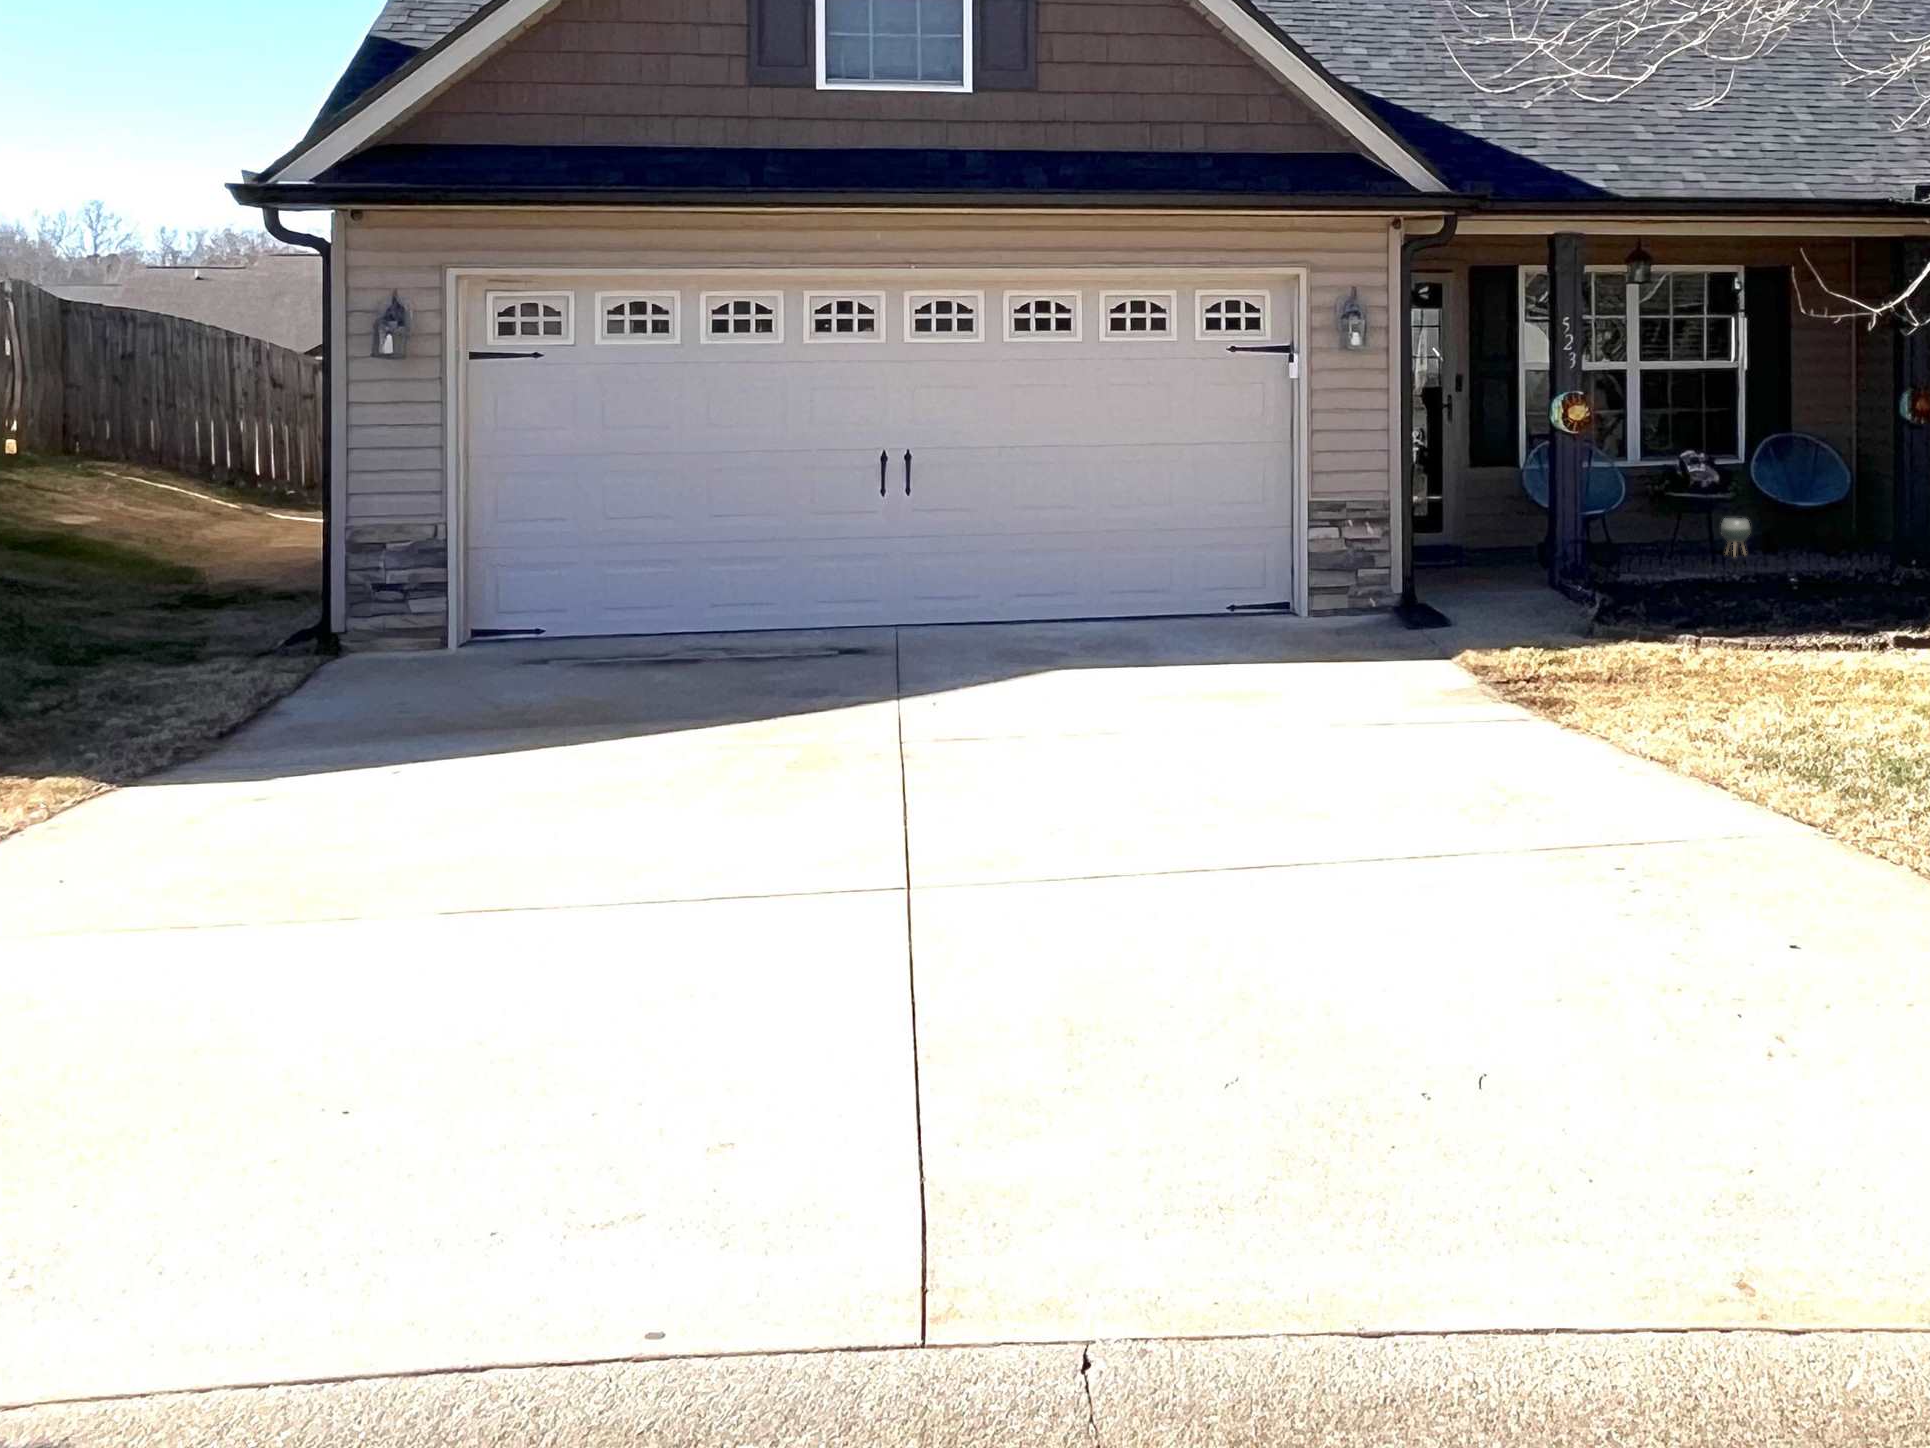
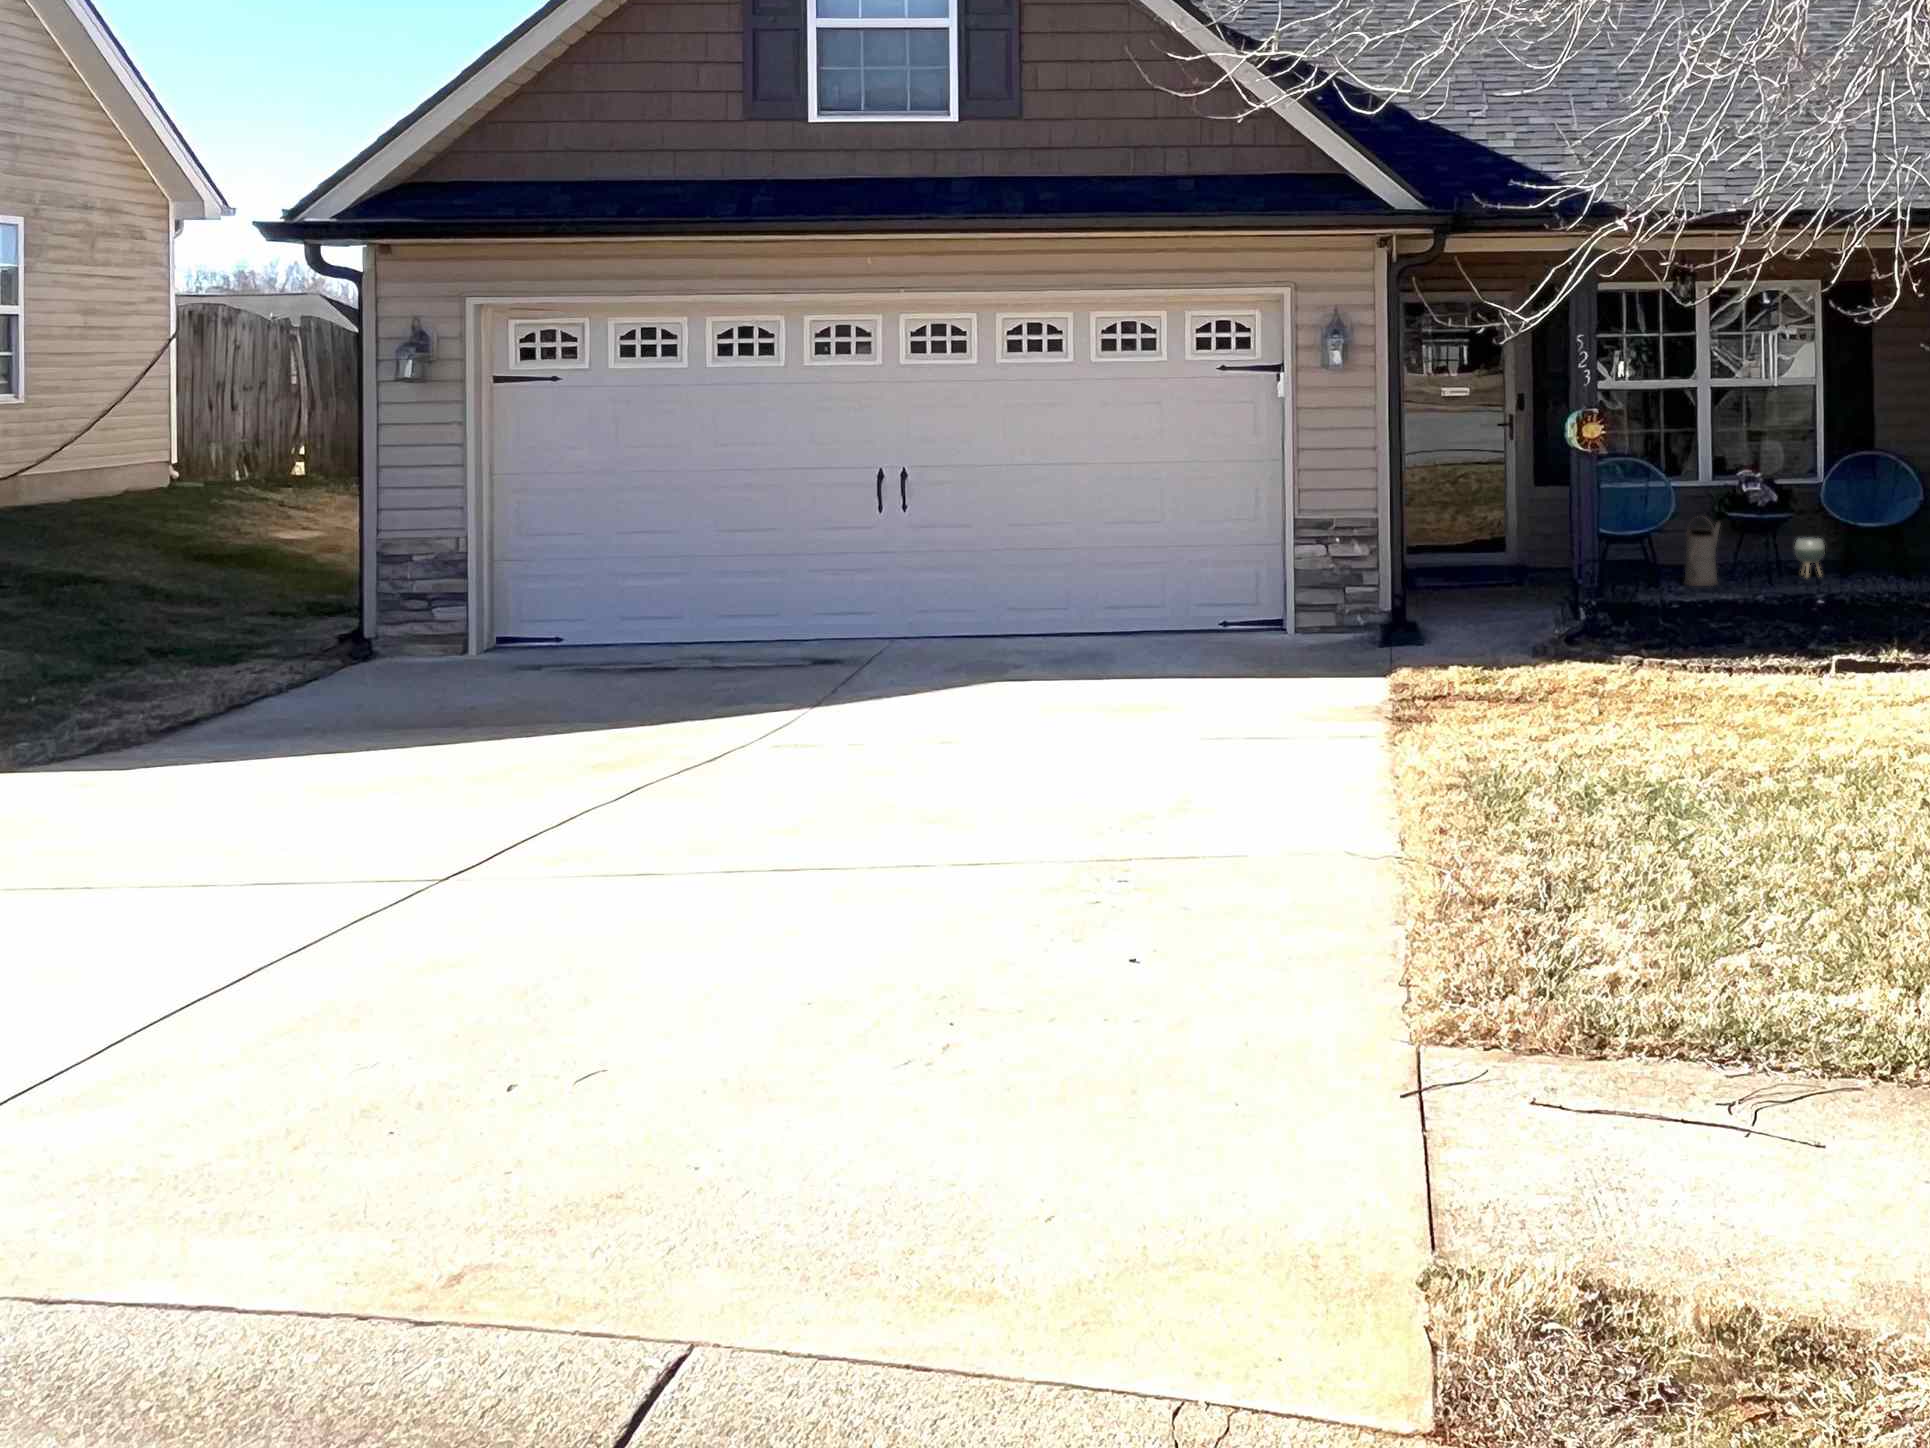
watering can: none [1625,497,1659,566] -> present [1684,523,1720,586]

